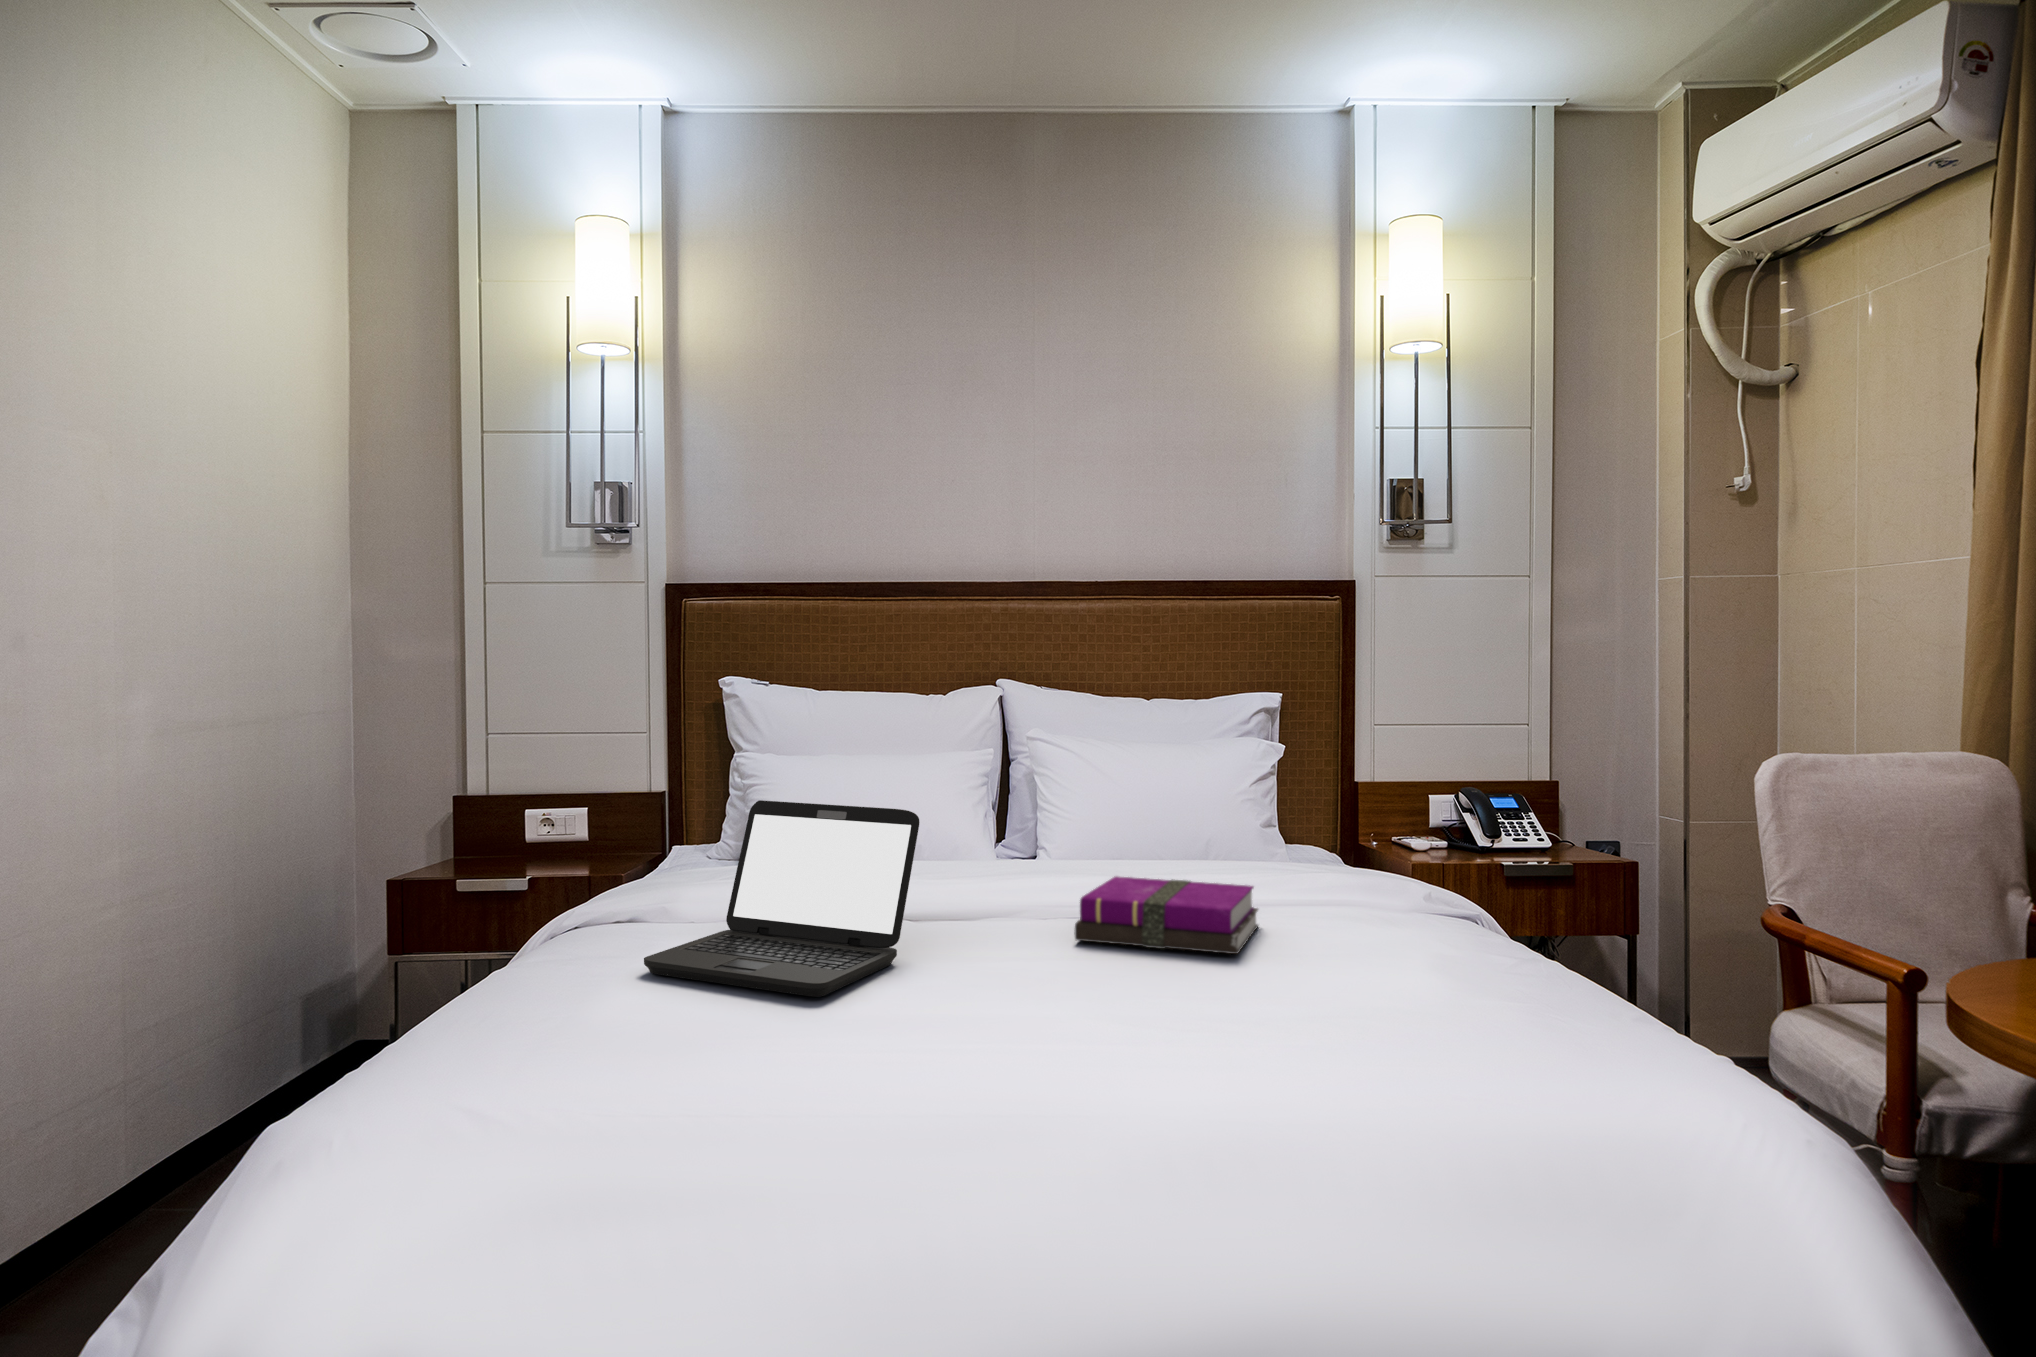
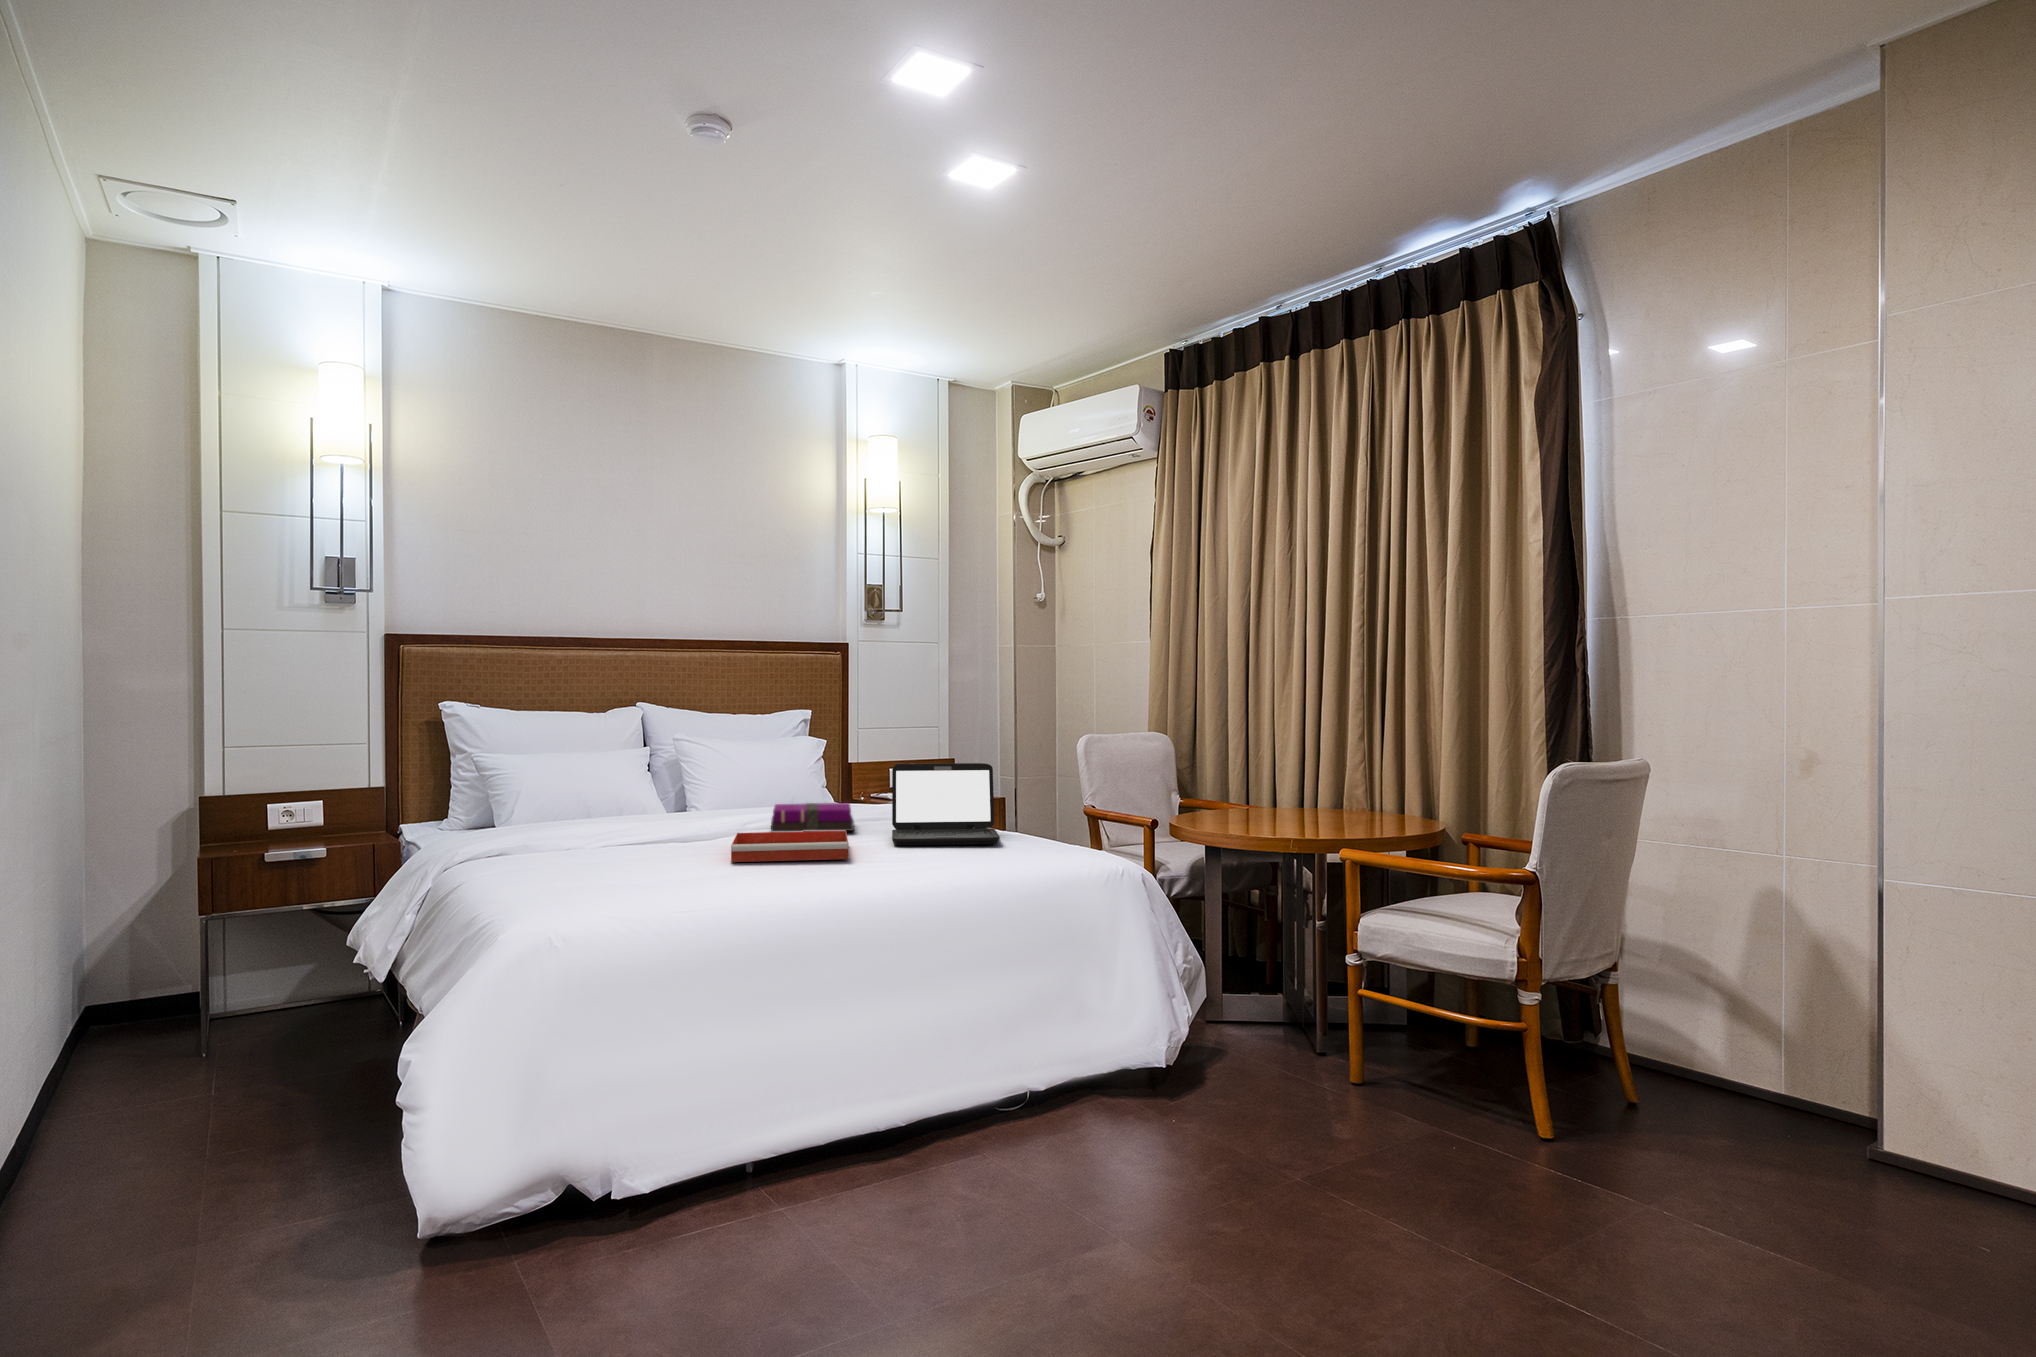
laptop: present [644,800,920,997] -> present [892,763,1000,845]
tray: none [893,947,1186,1058] -> present [731,831,848,862]

